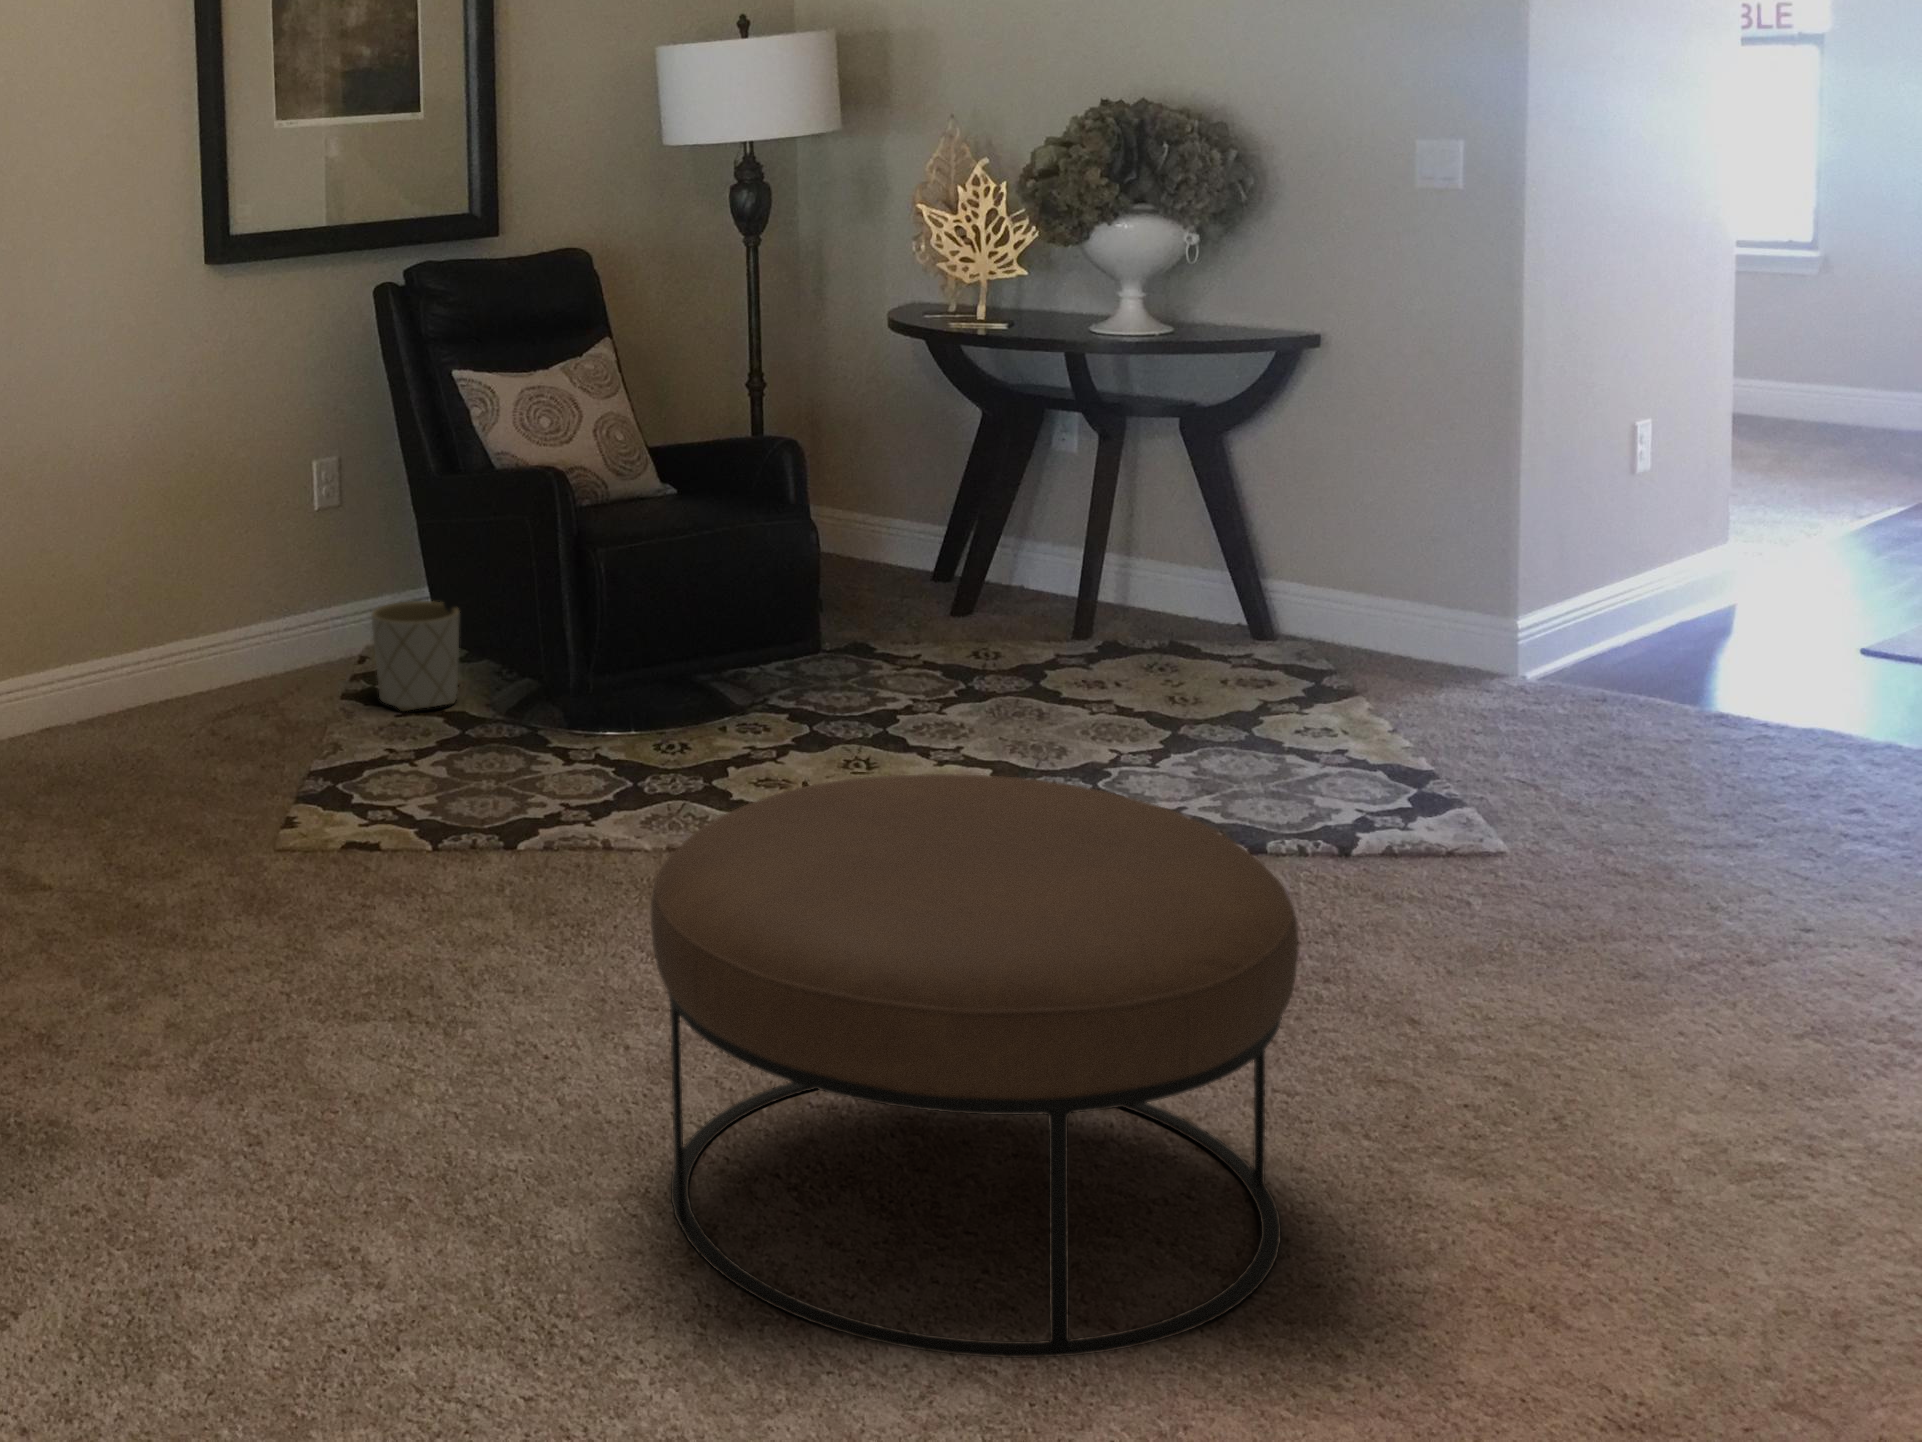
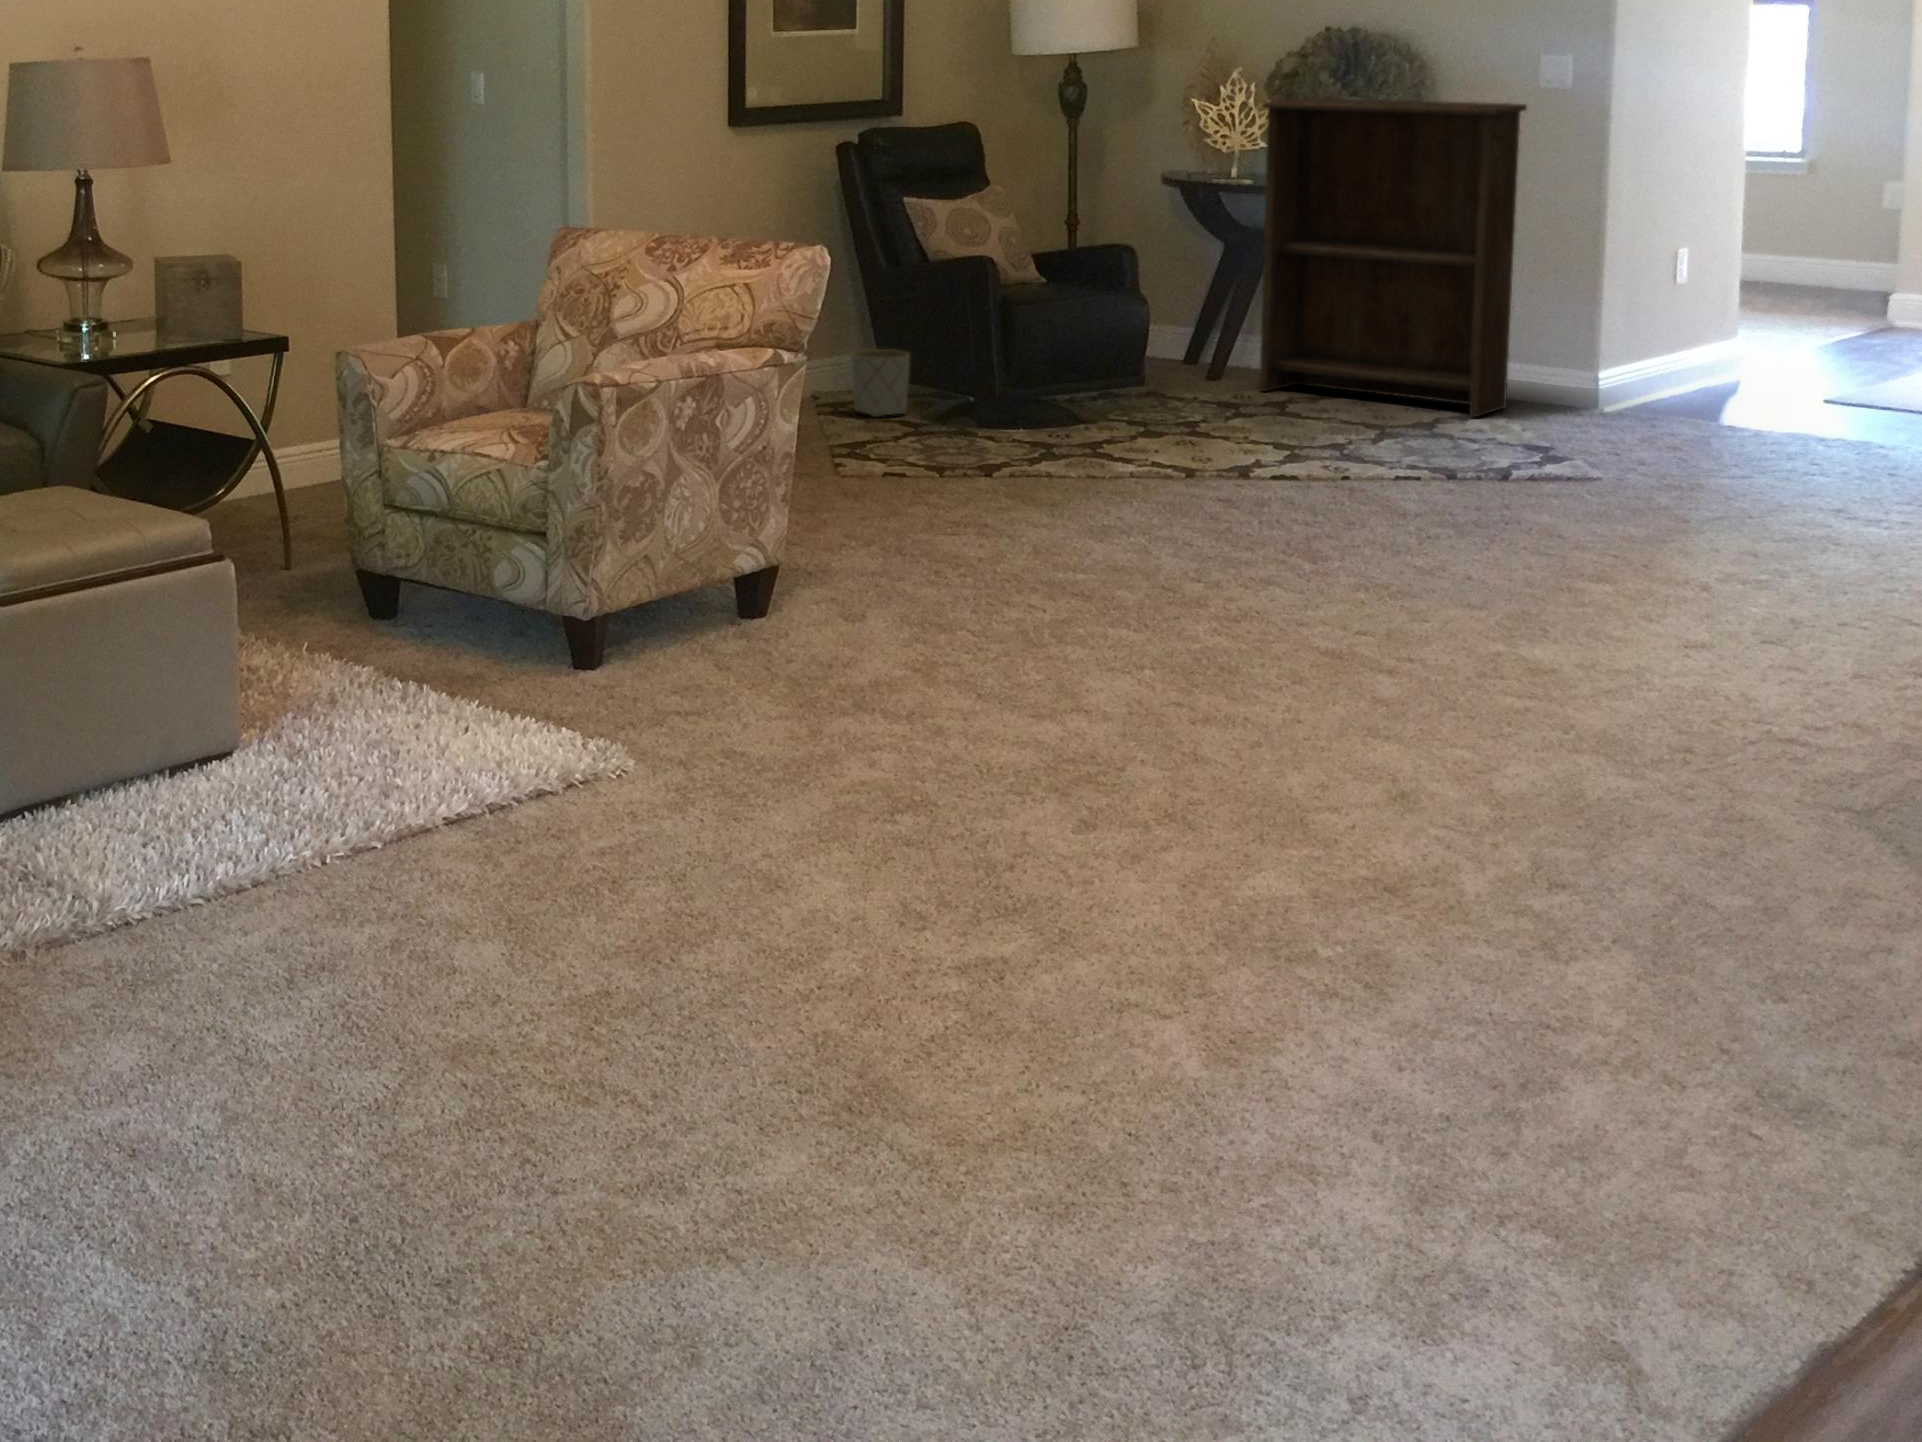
bookshelf: none [1000,203,1391,700] -> present [1259,98,1527,416]
ottoman: present [650,774,1299,1358] -> none [1178,381,1523,623]

